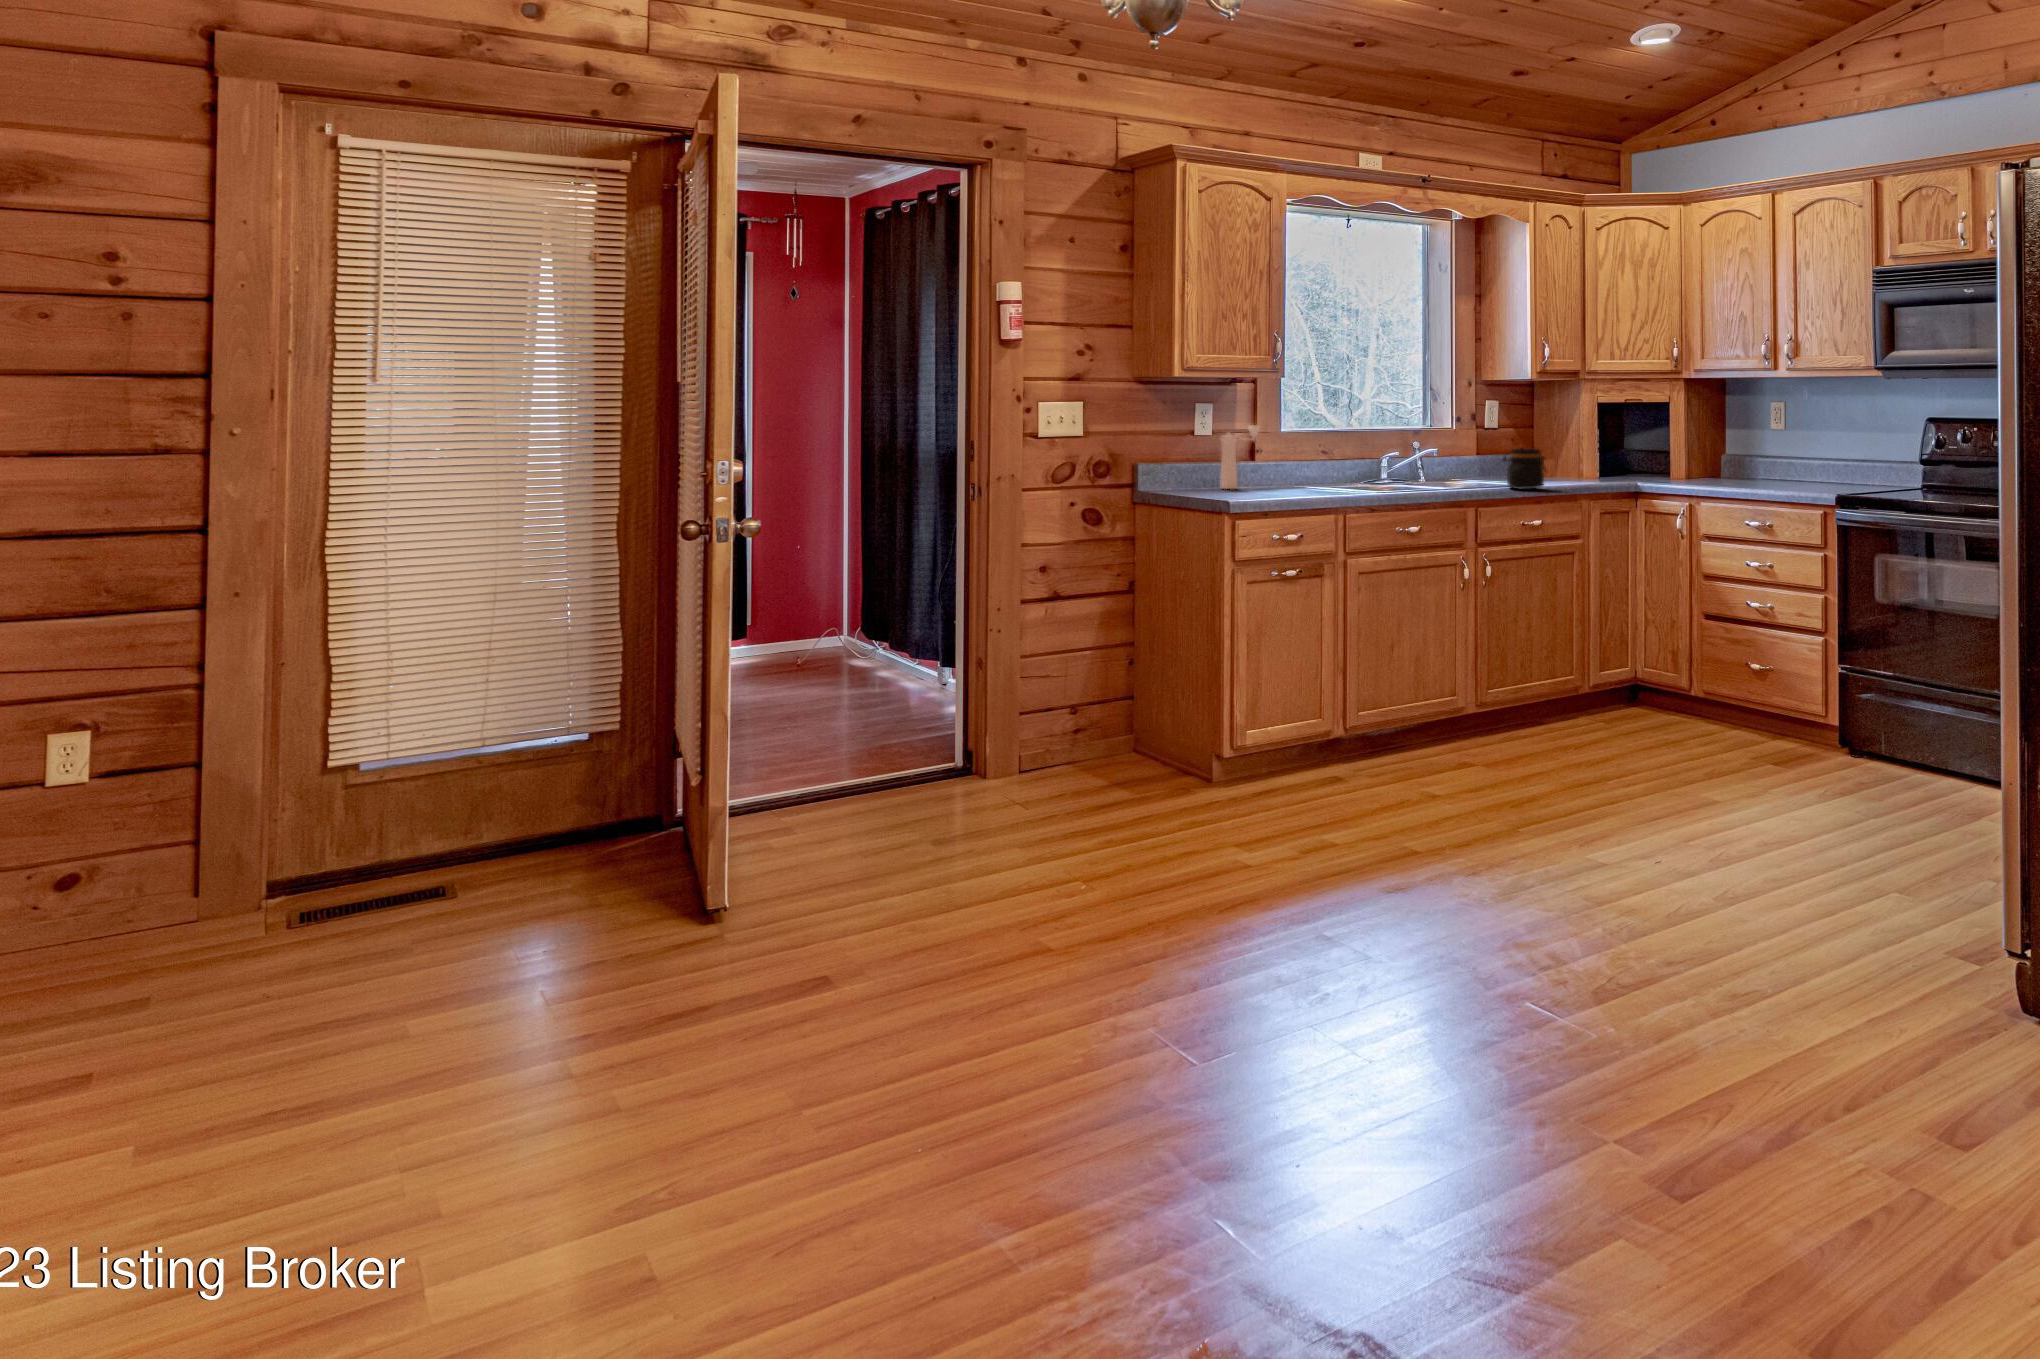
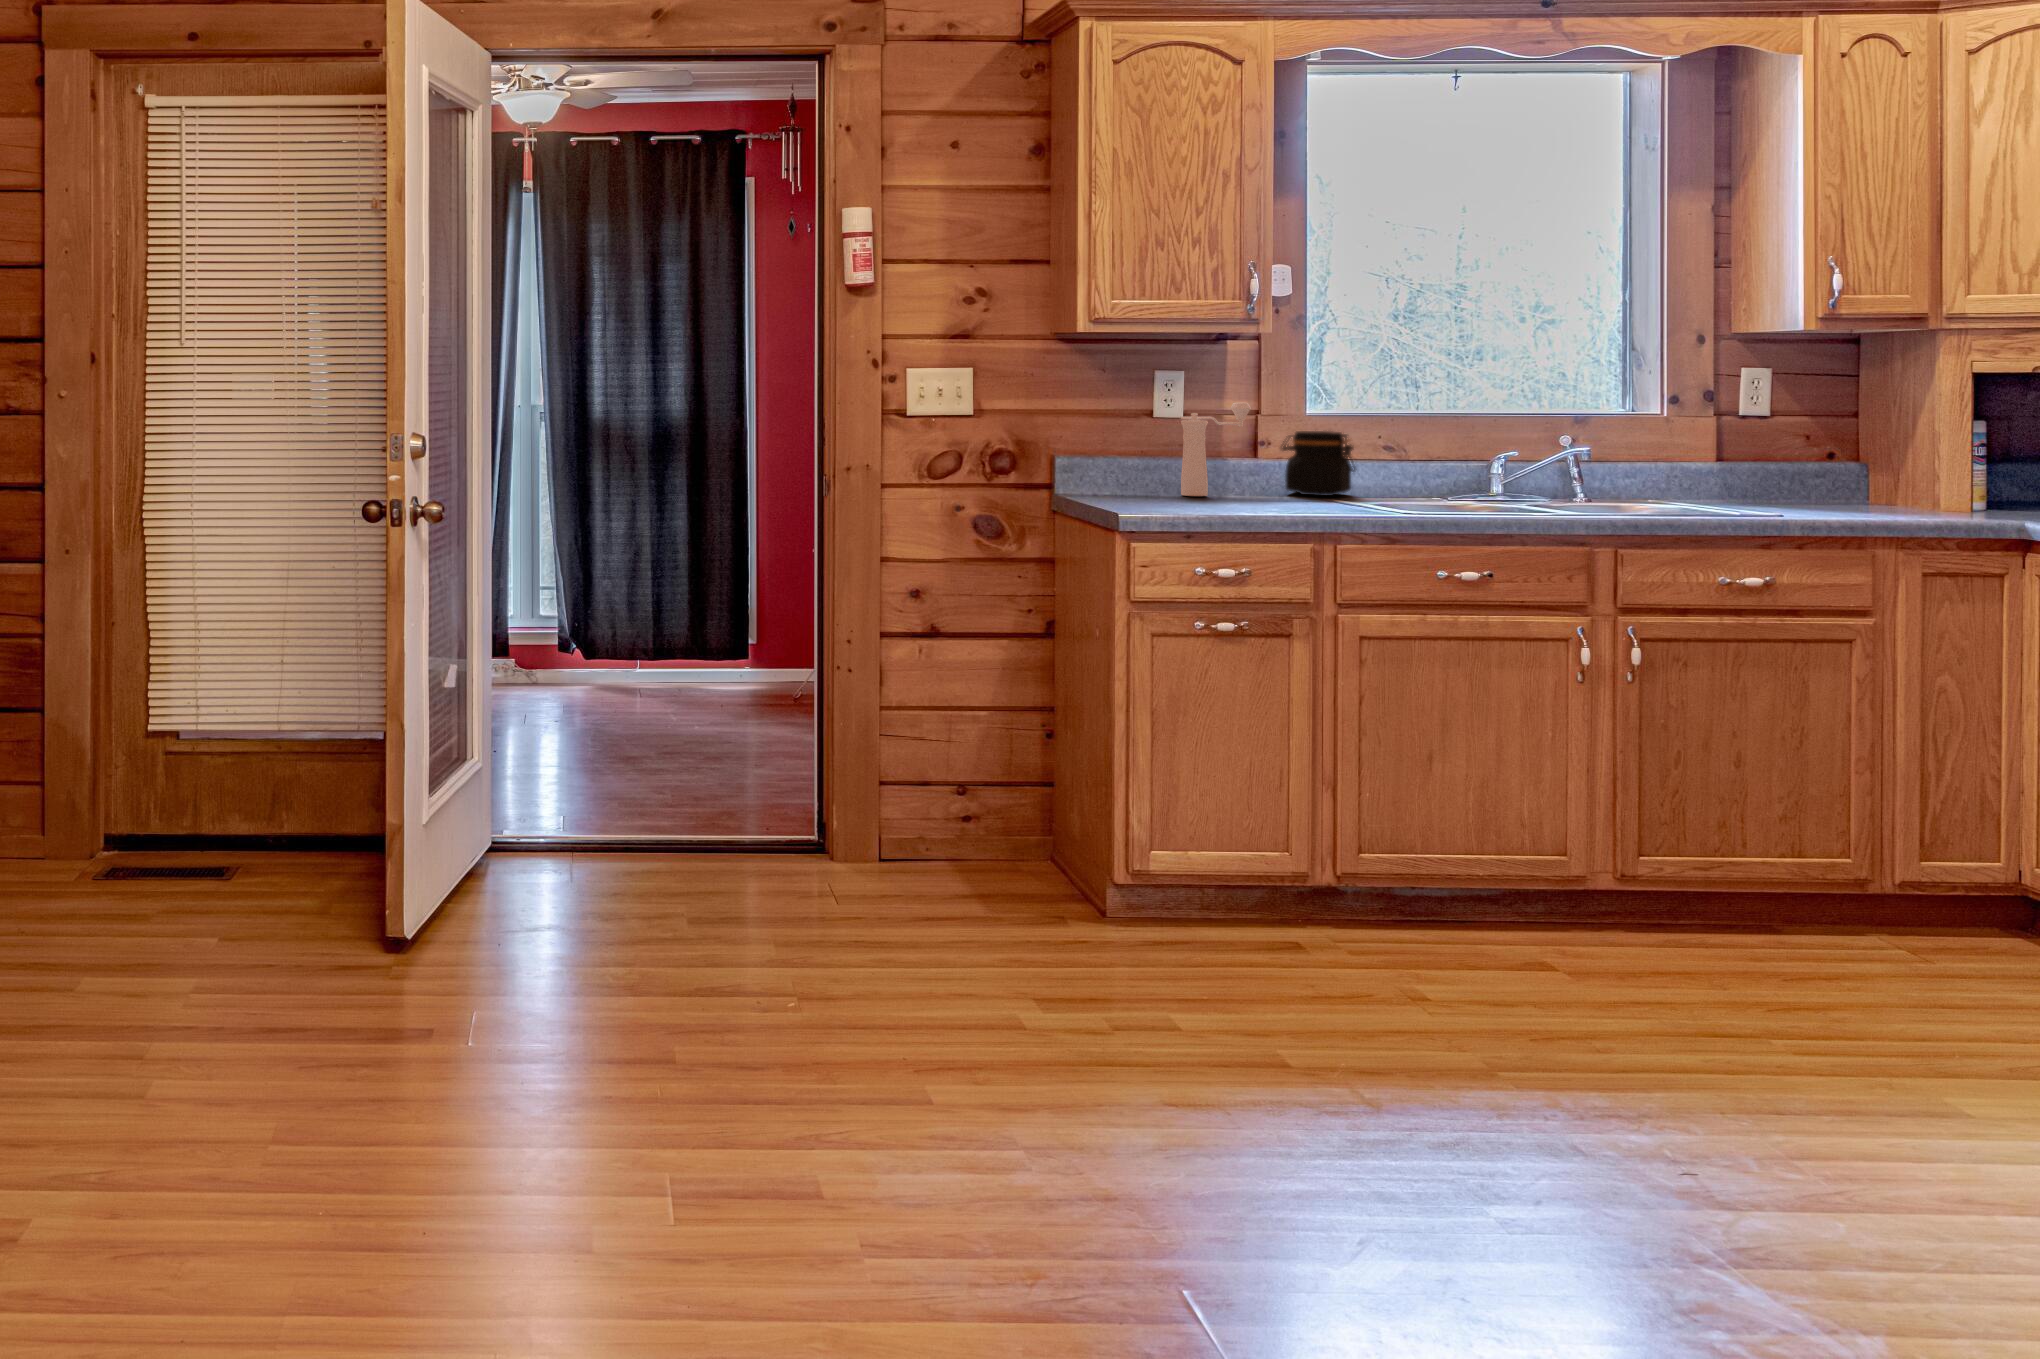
jar: present [1503,448,1546,490] -> present [1282,431,1355,496]

